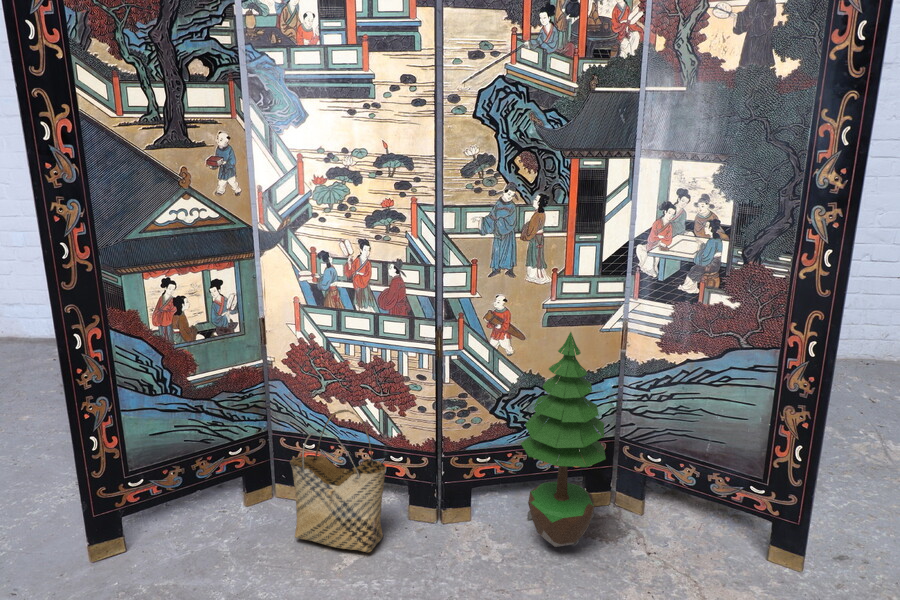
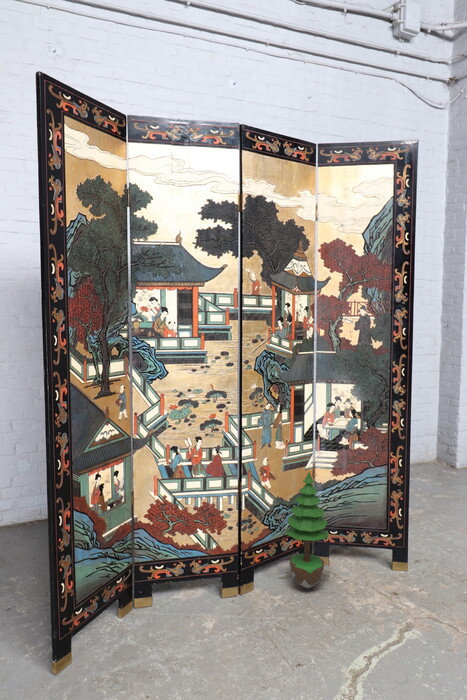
woven basket: present [290,410,386,552] -> none [168,536,224,623]

